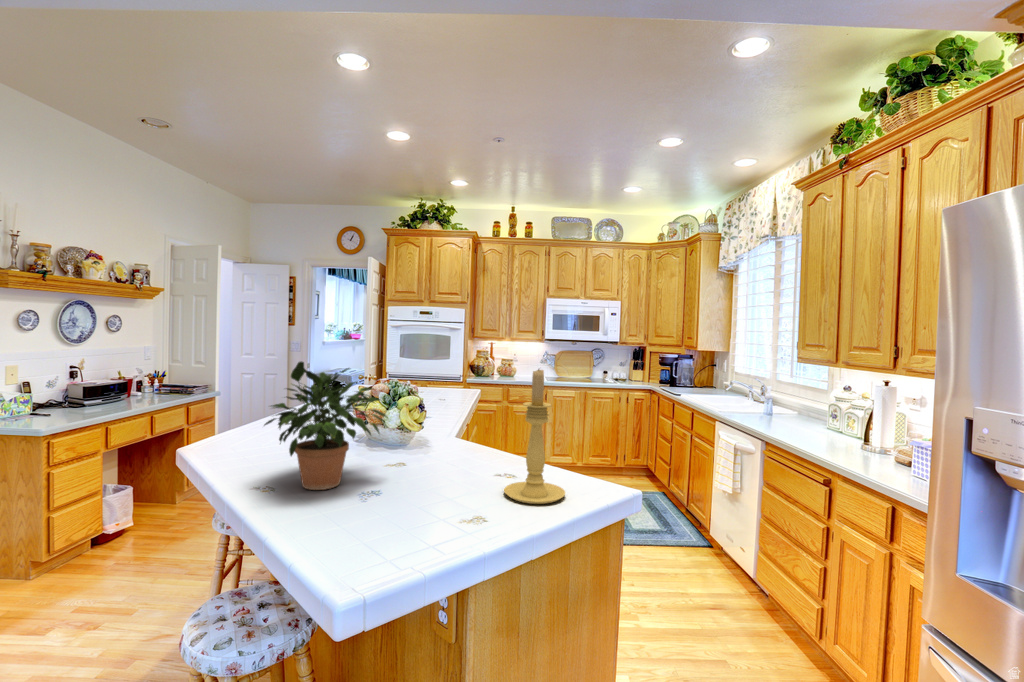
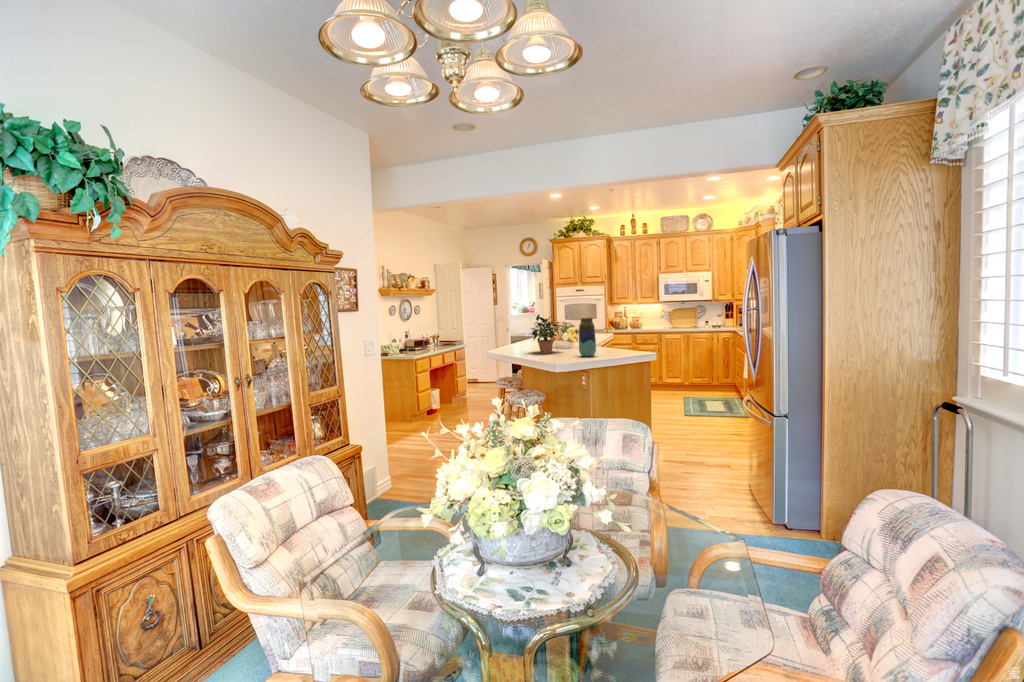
candle holder: present [504,369,565,504] -> none [603,312,623,354]
vase: none [431,388,493,536] -> present [579,318,596,357]

